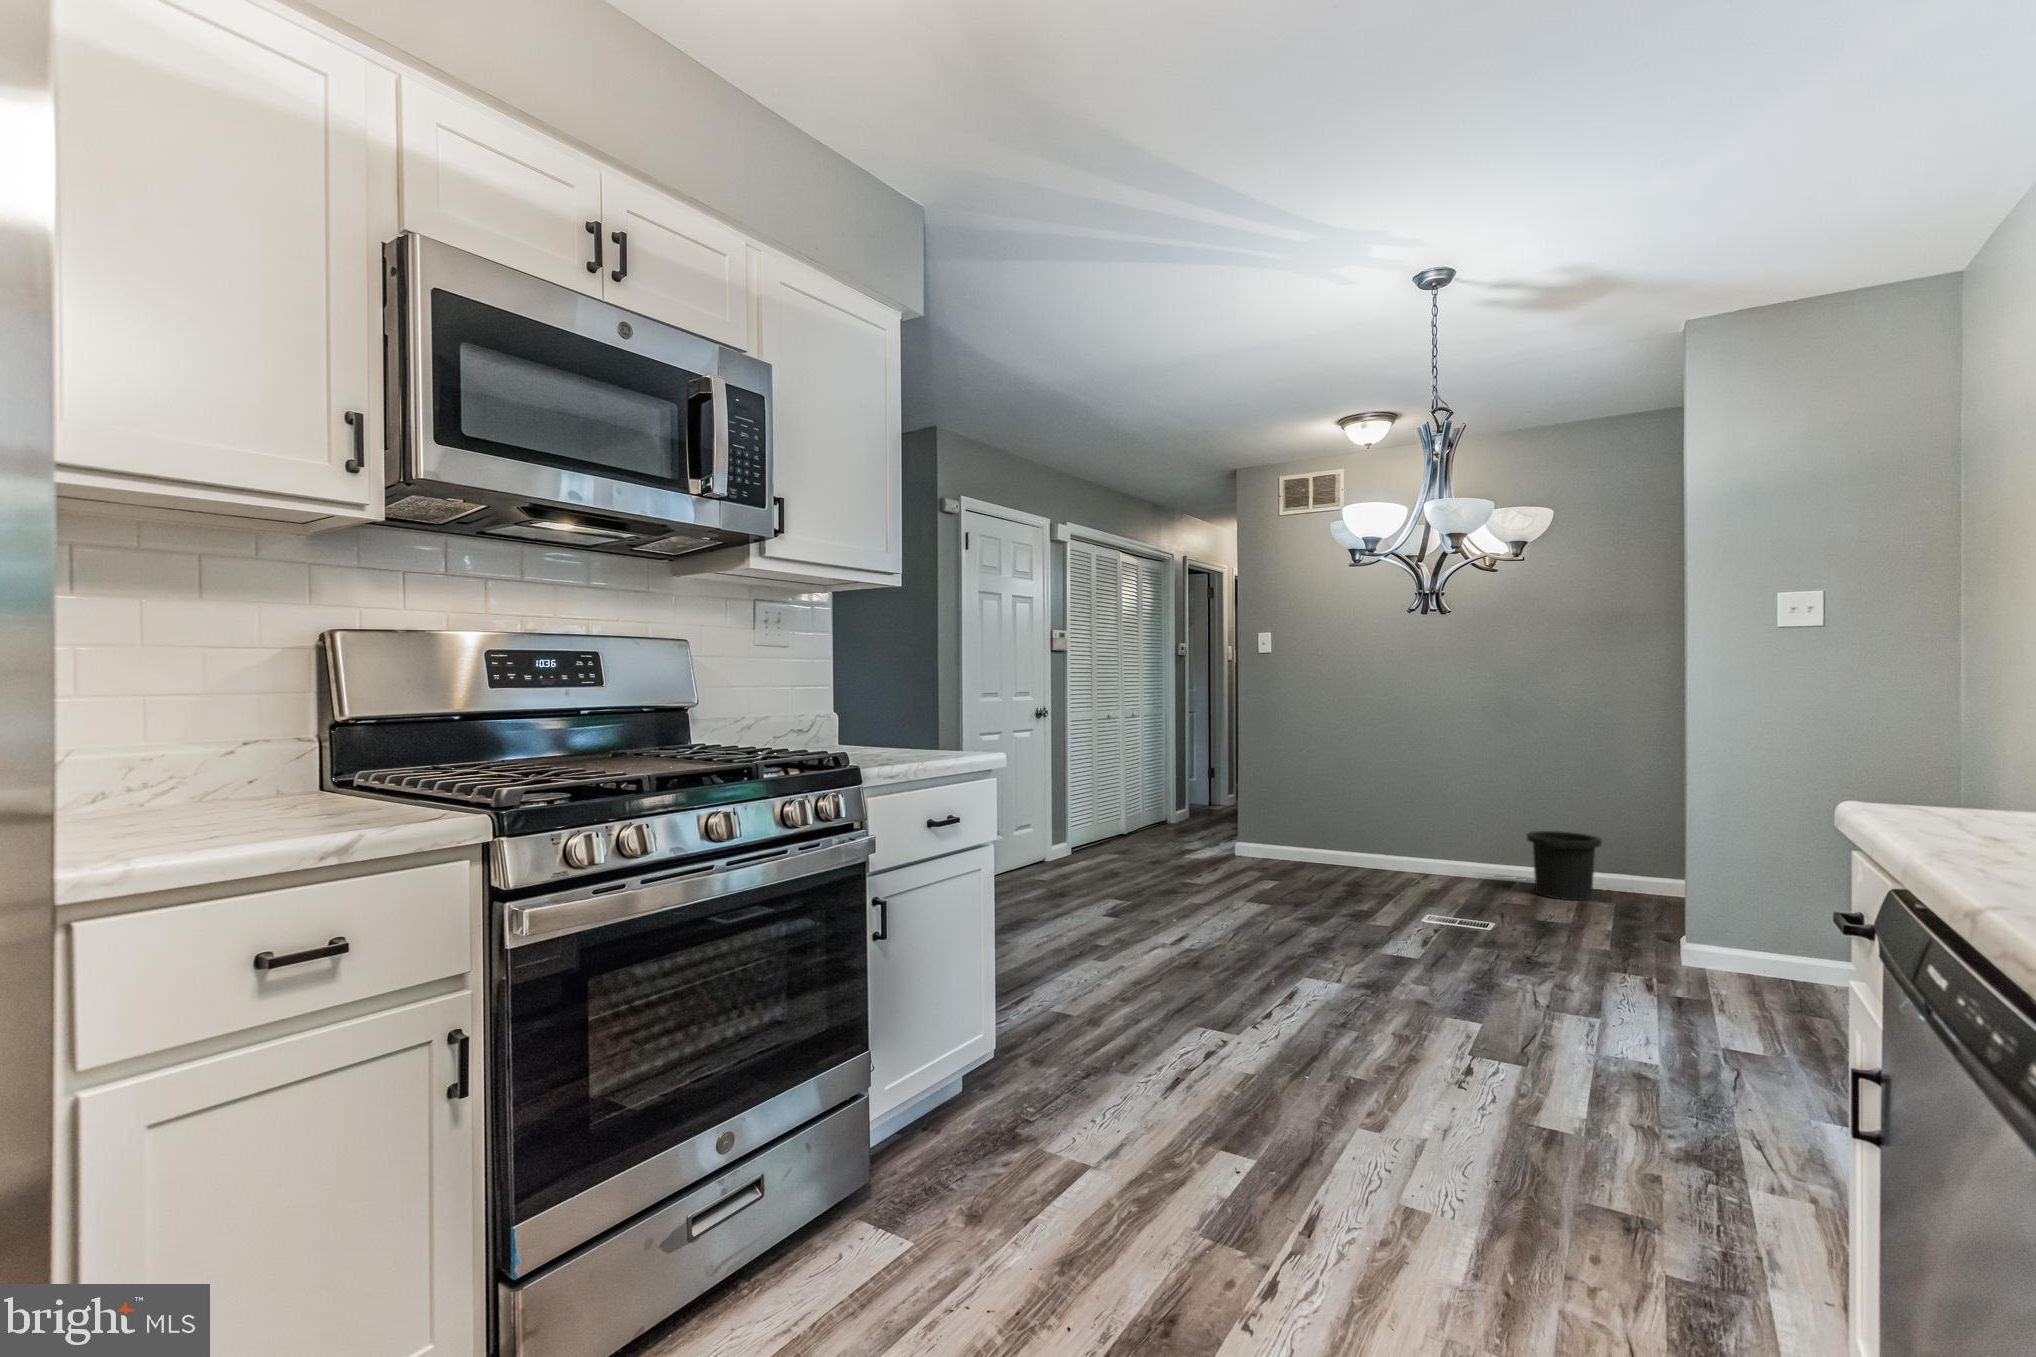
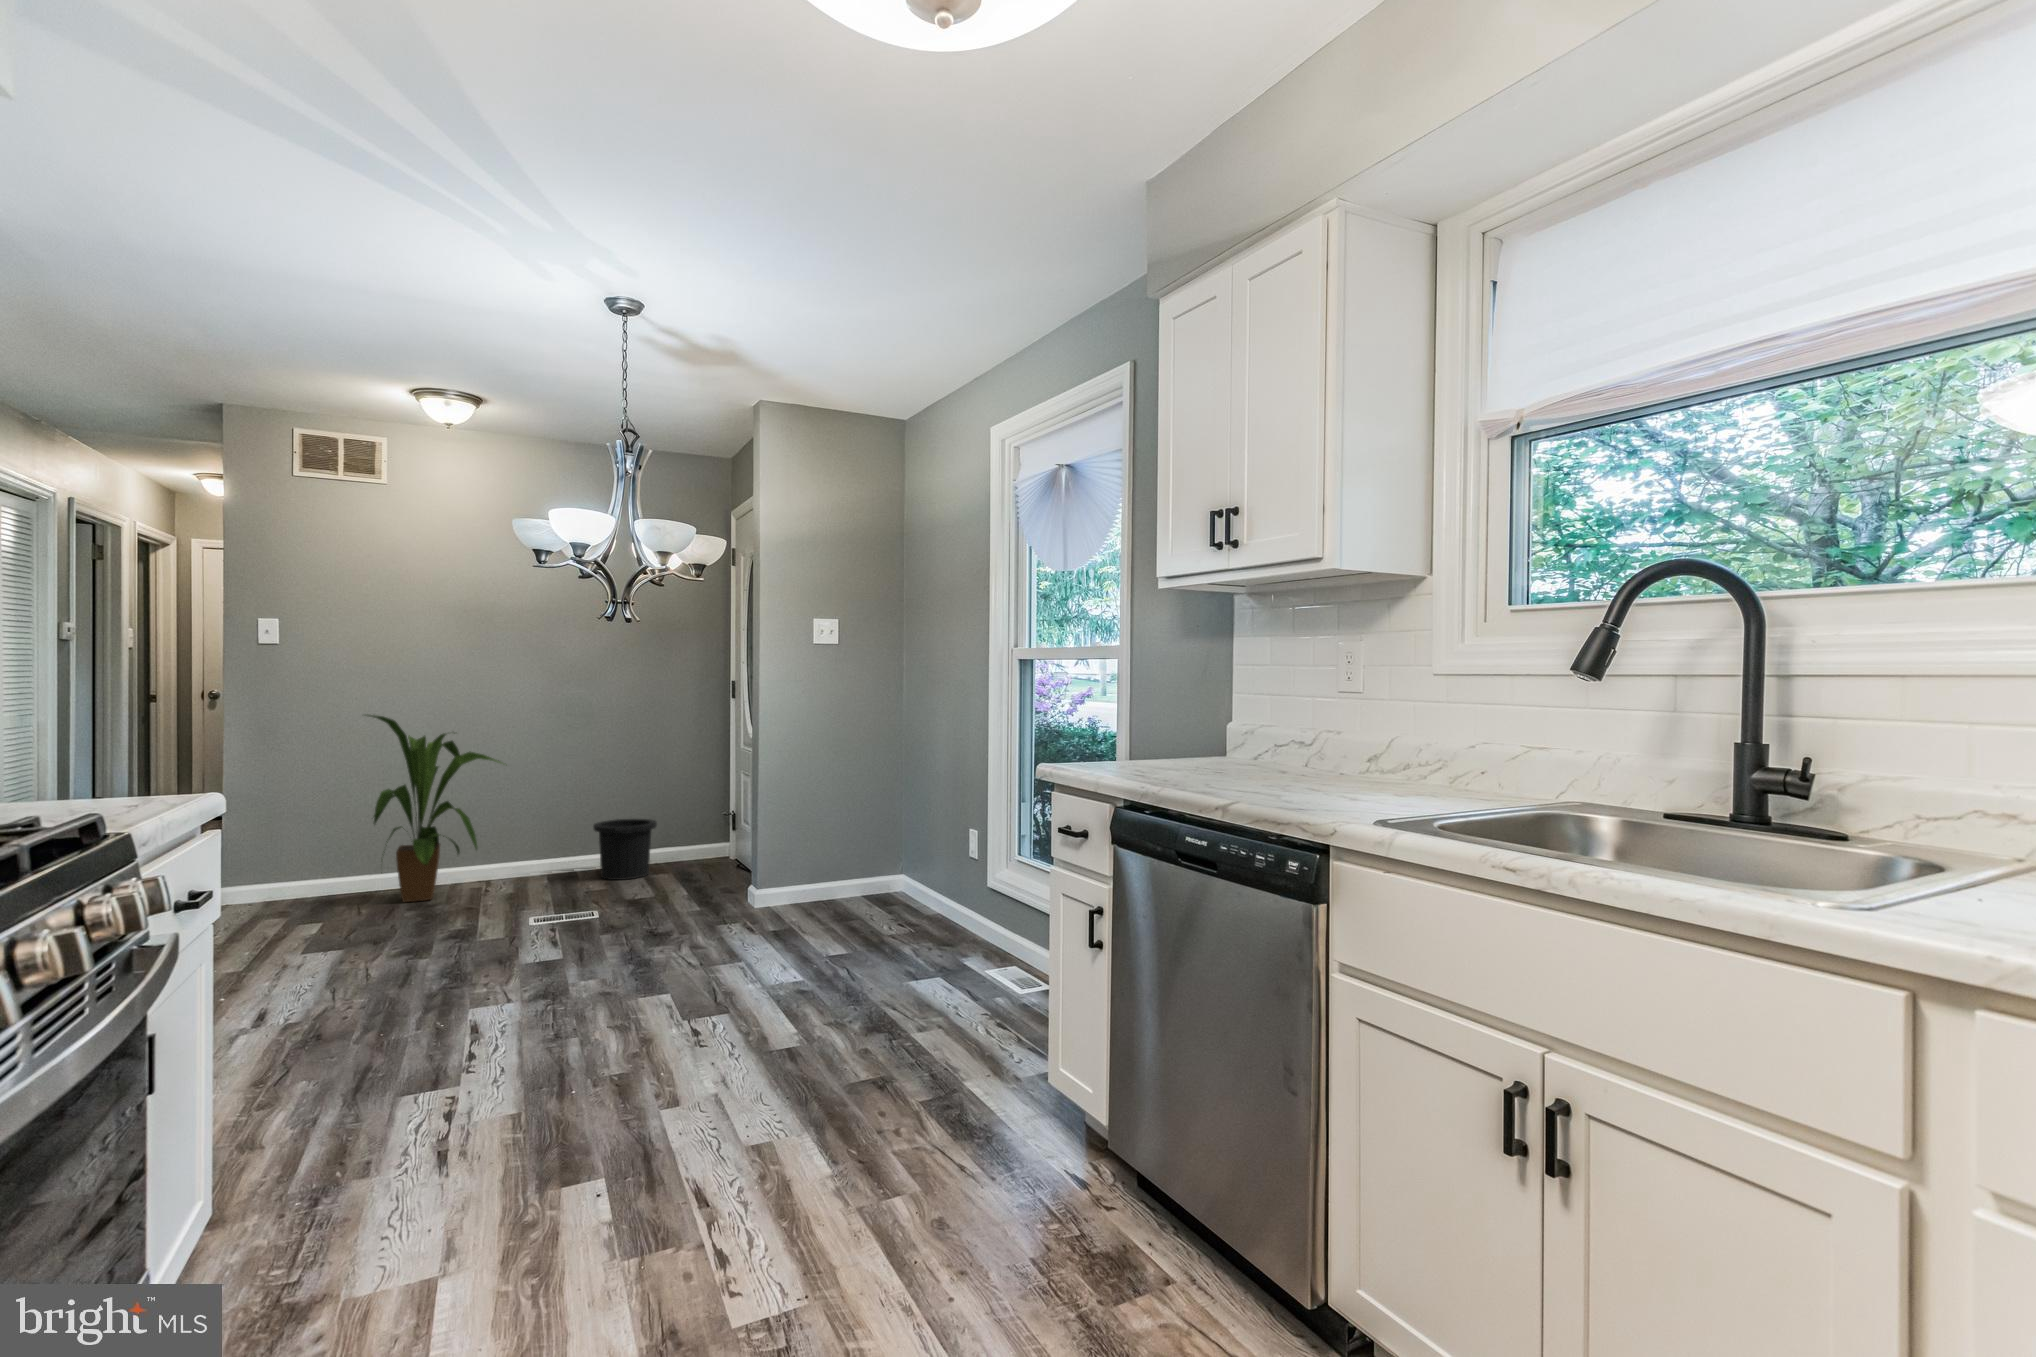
house plant: none [1311,707,1439,880] -> present [369,715,501,902]

